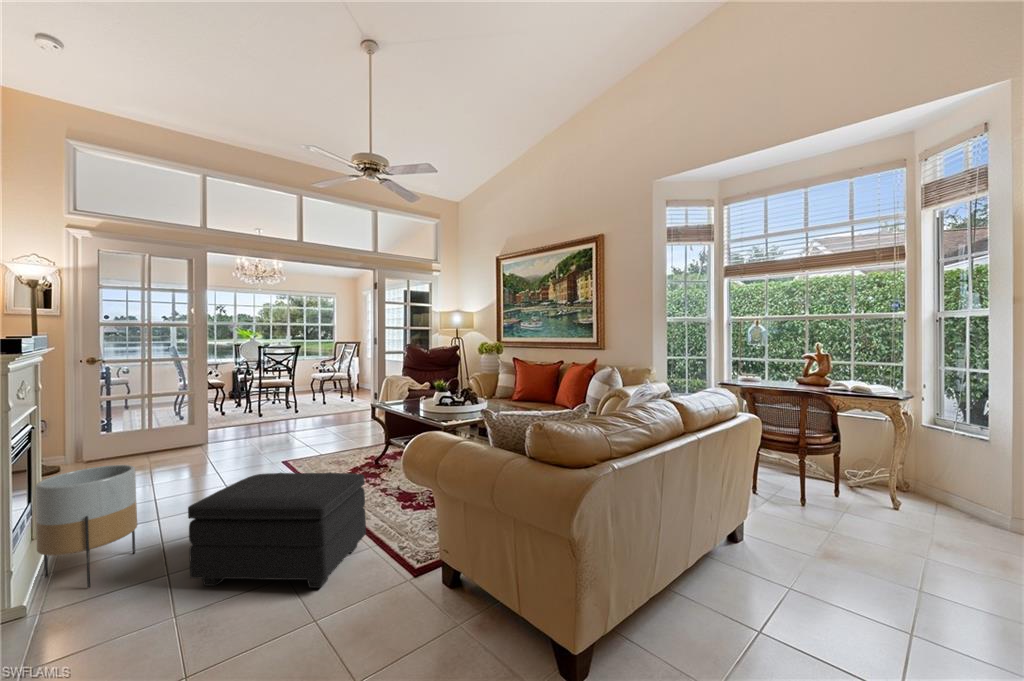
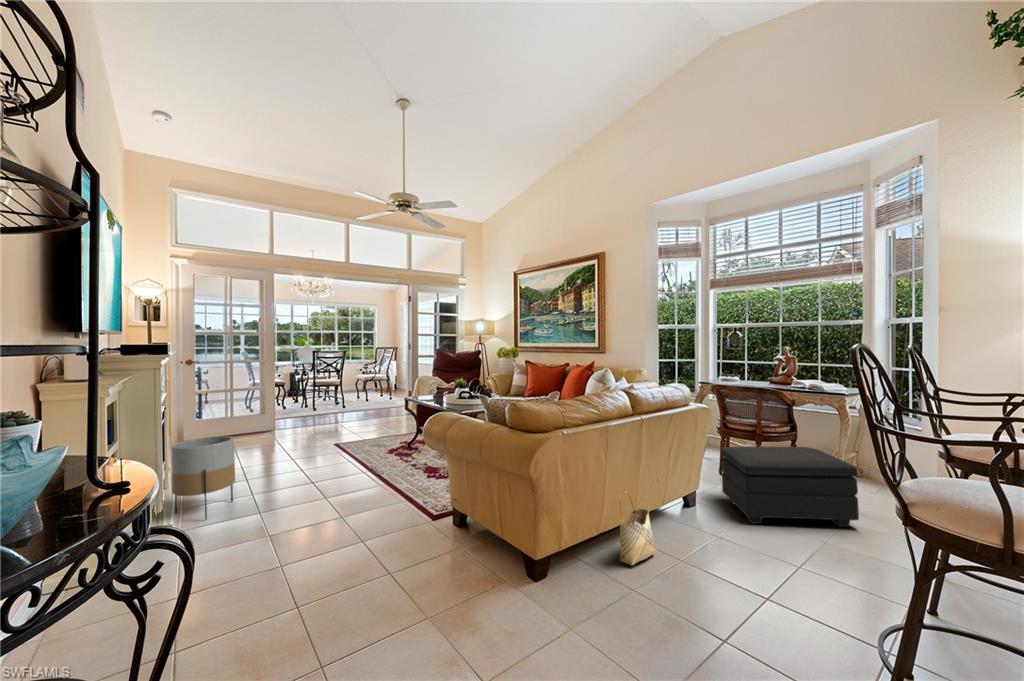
footstool: present [188,472,366,588] -> present [721,446,859,527]
woven basket: none [674,536,722,643] -> present [619,490,656,565]

